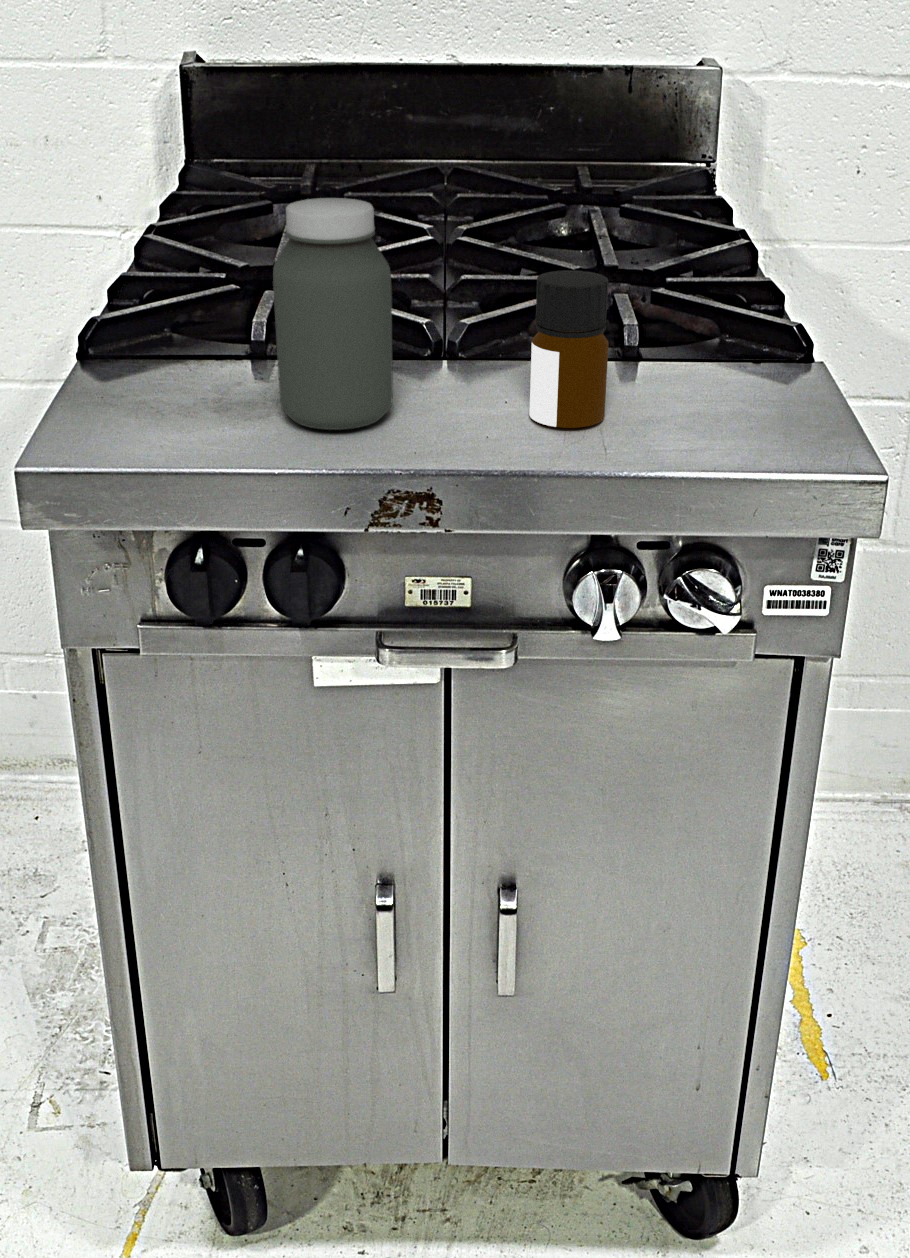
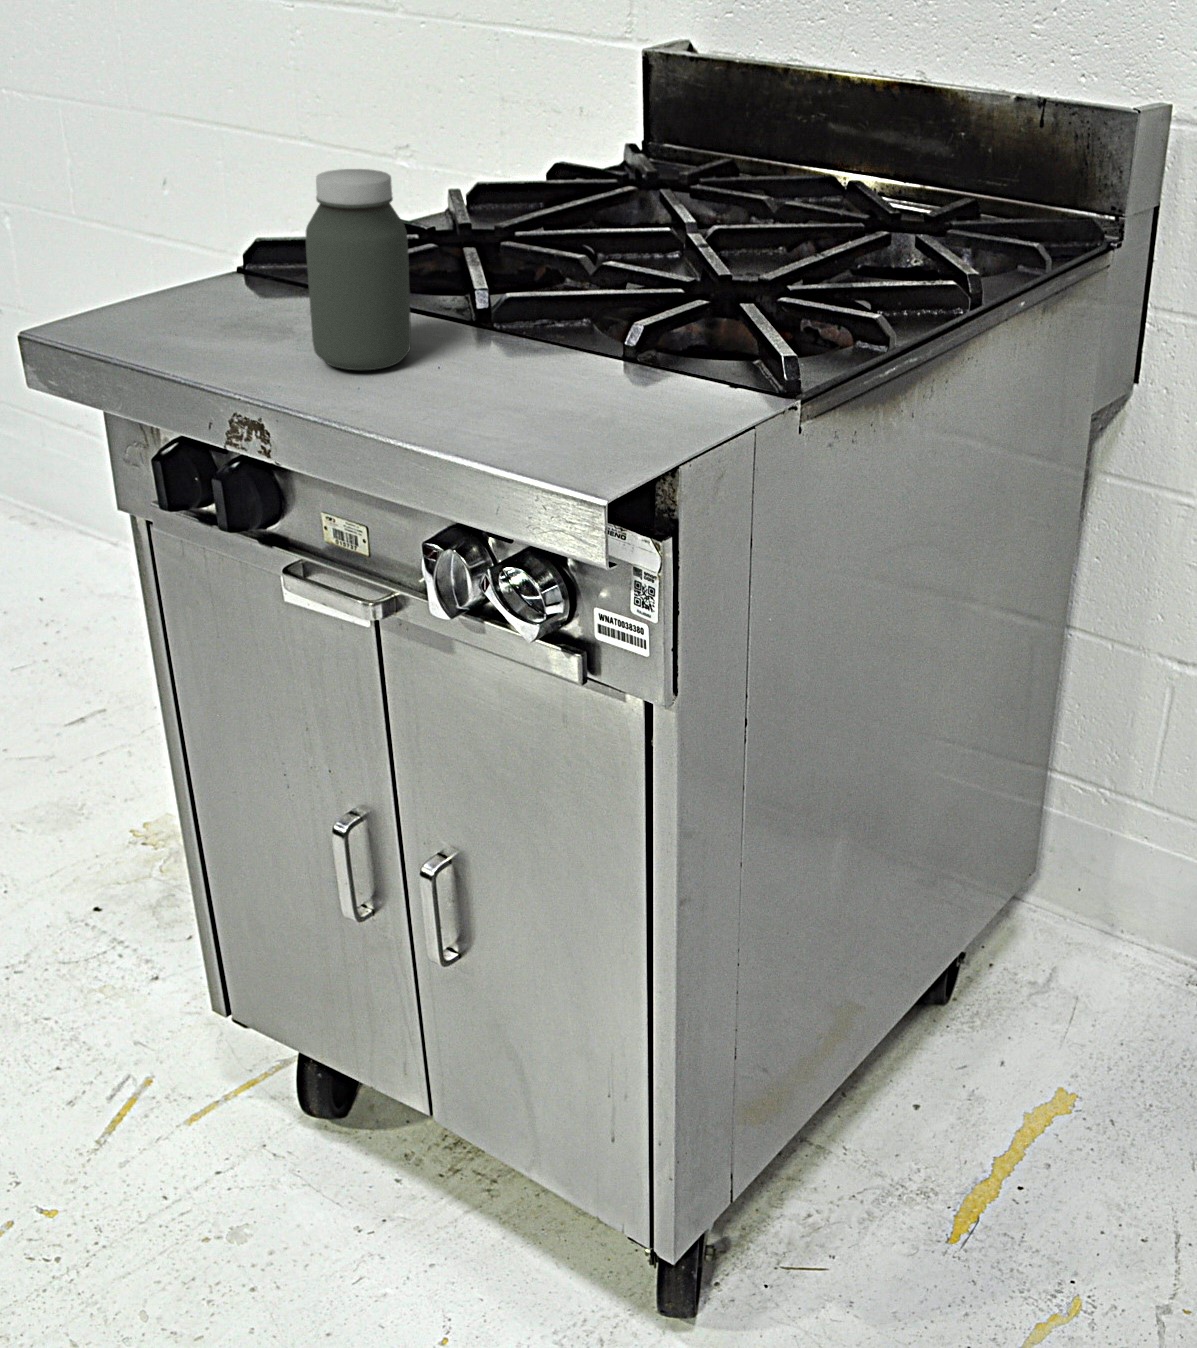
bottle: present [530,270,609,428] -> none [479,267,550,415]

